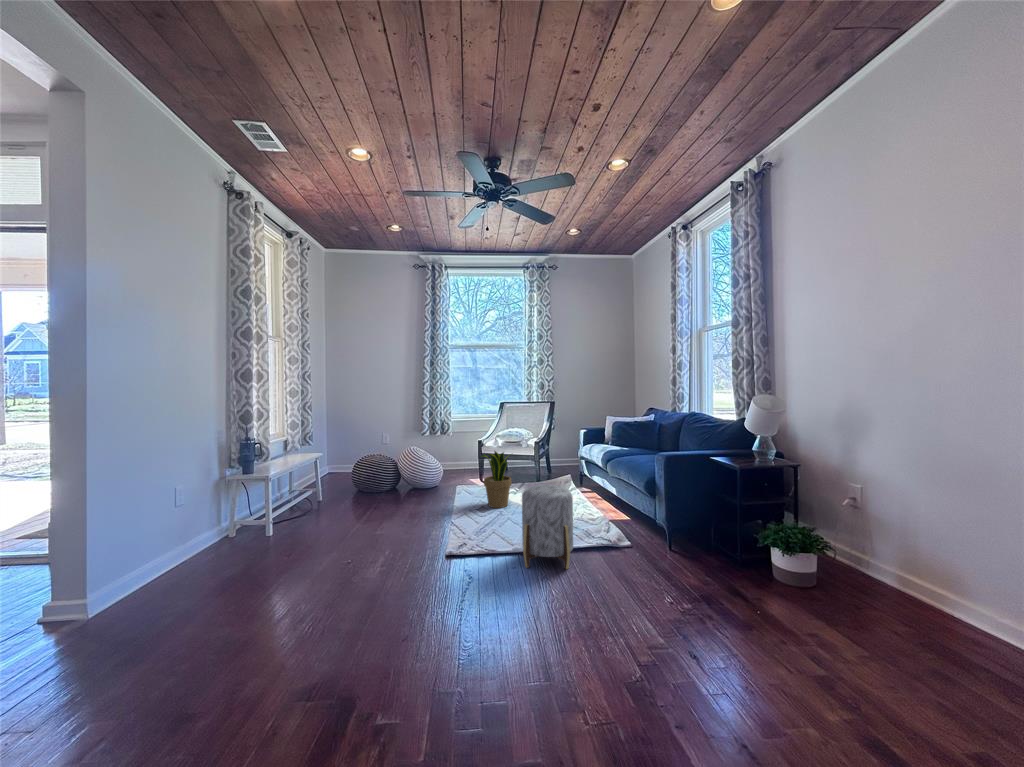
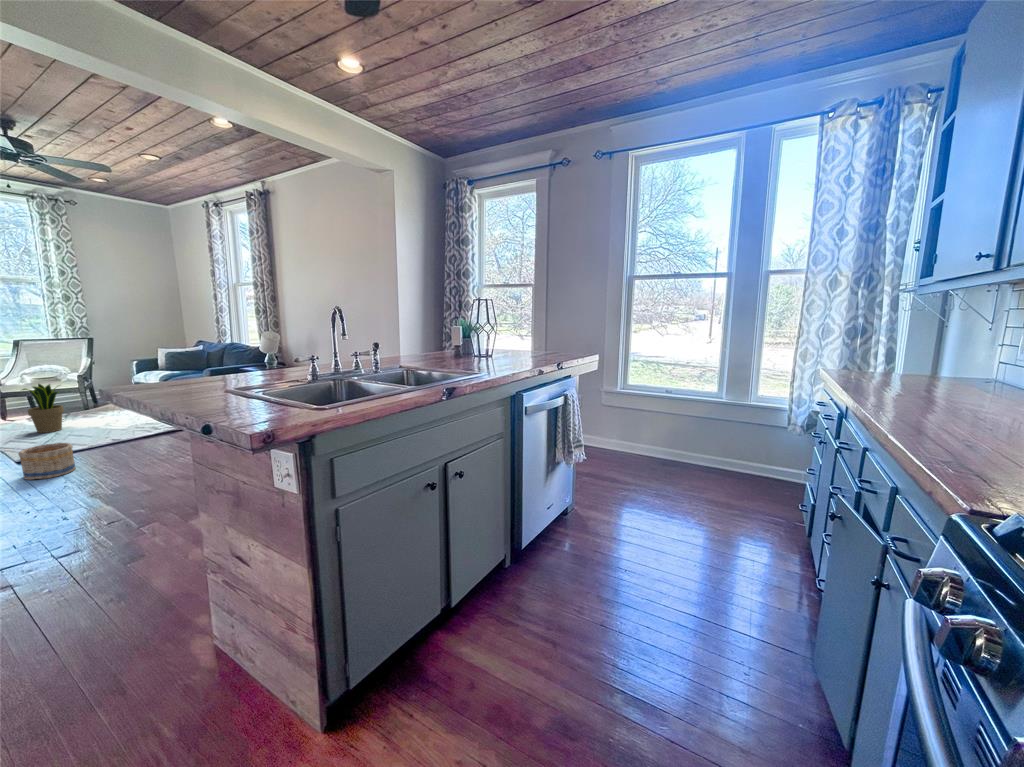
stool: present [522,485,573,569] -> none [98,395,148,450]
basket: none [417,552,474,616] -> present [18,443,75,480]

